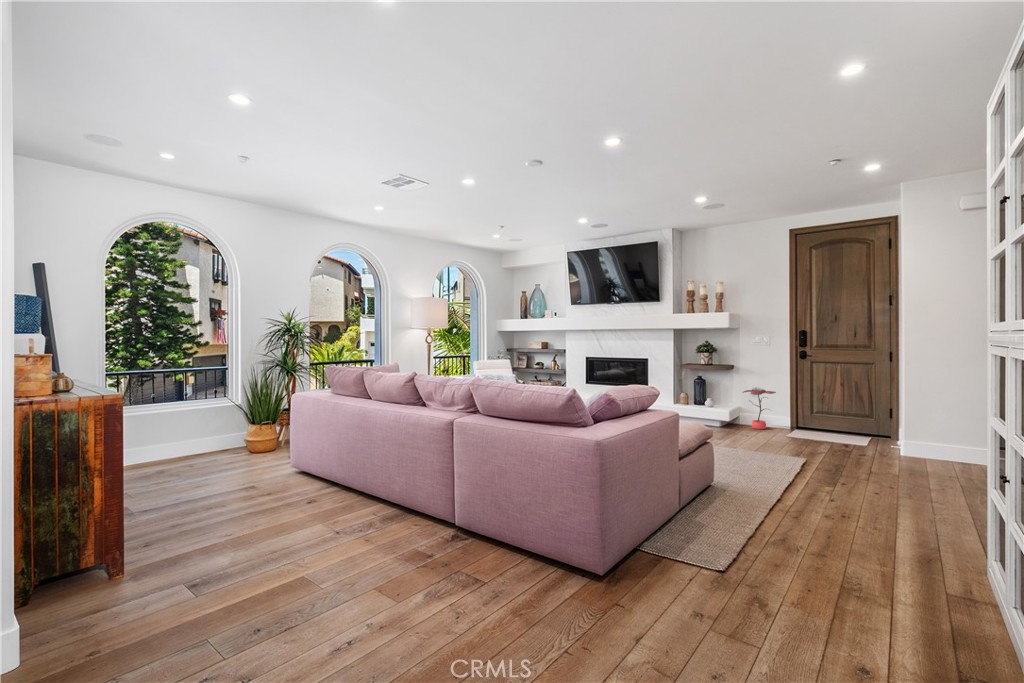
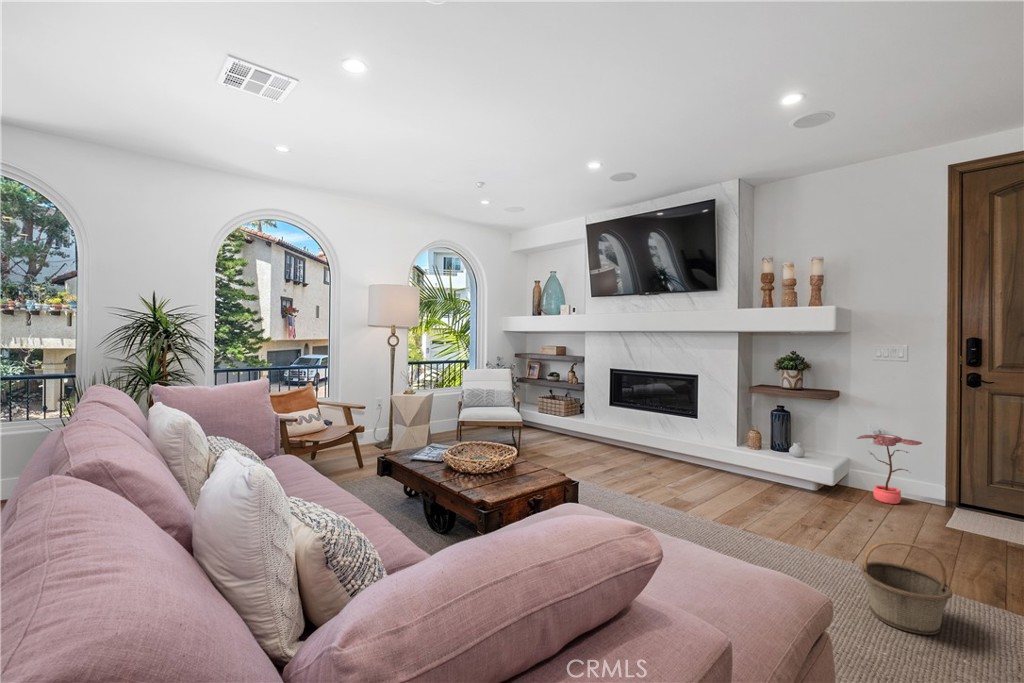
basket: none [731,427,767,465] -> present [861,541,952,635]

